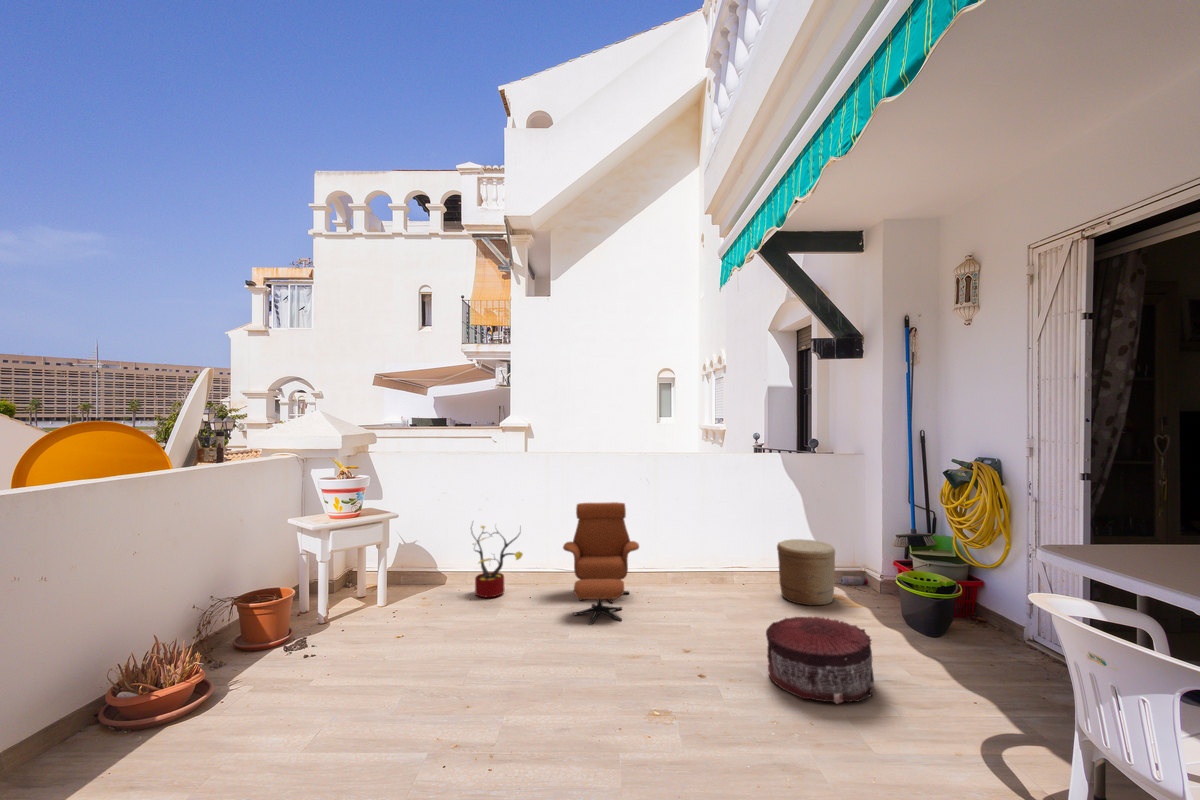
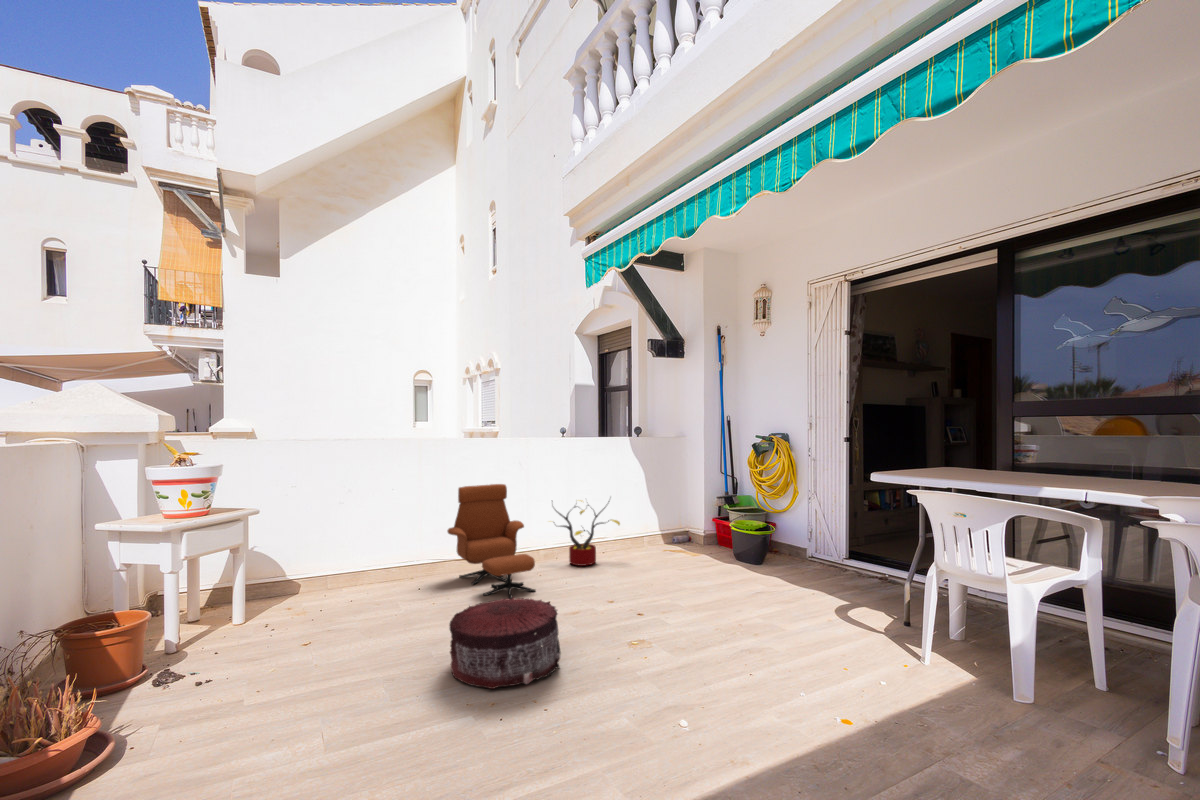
decorative plant: present [472,526,523,597] -> present [555,501,620,566]
woven basket: present [777,539,835,606] -> none [630,506,677,558]
pouf: present [766,617,874,704] -> present [449,597,561,689]

